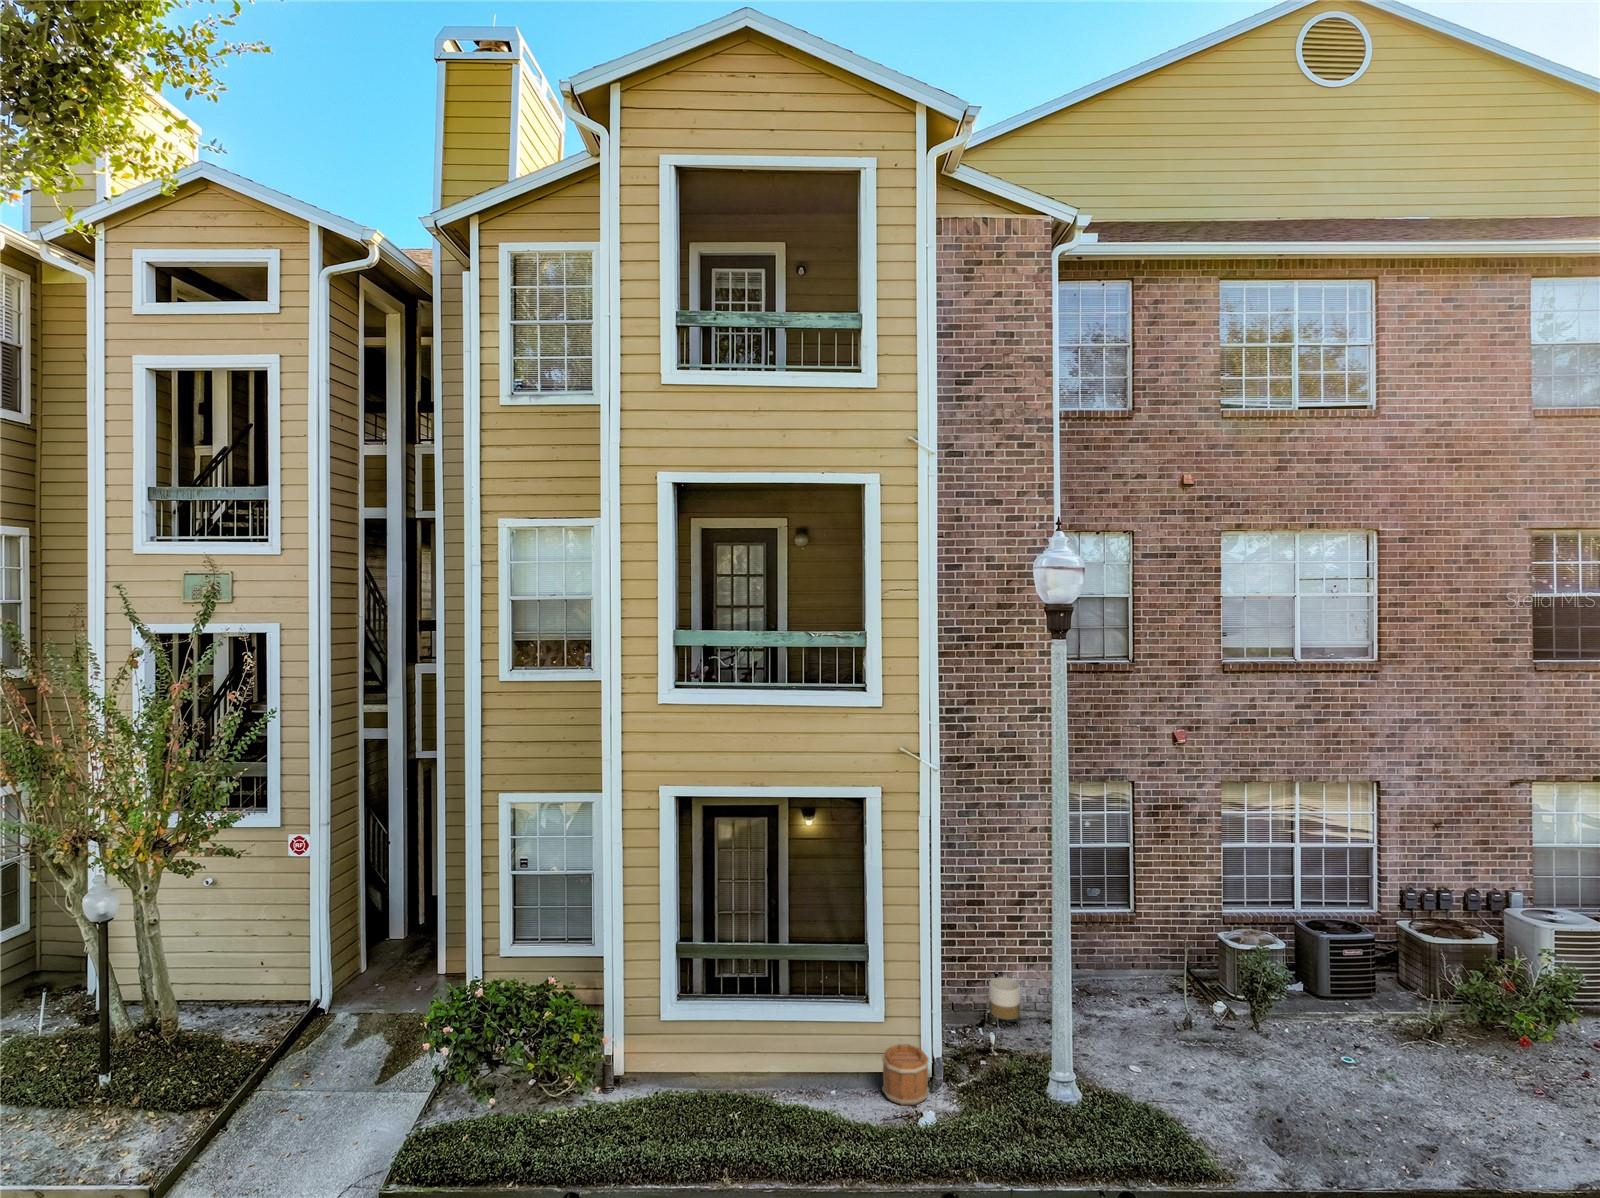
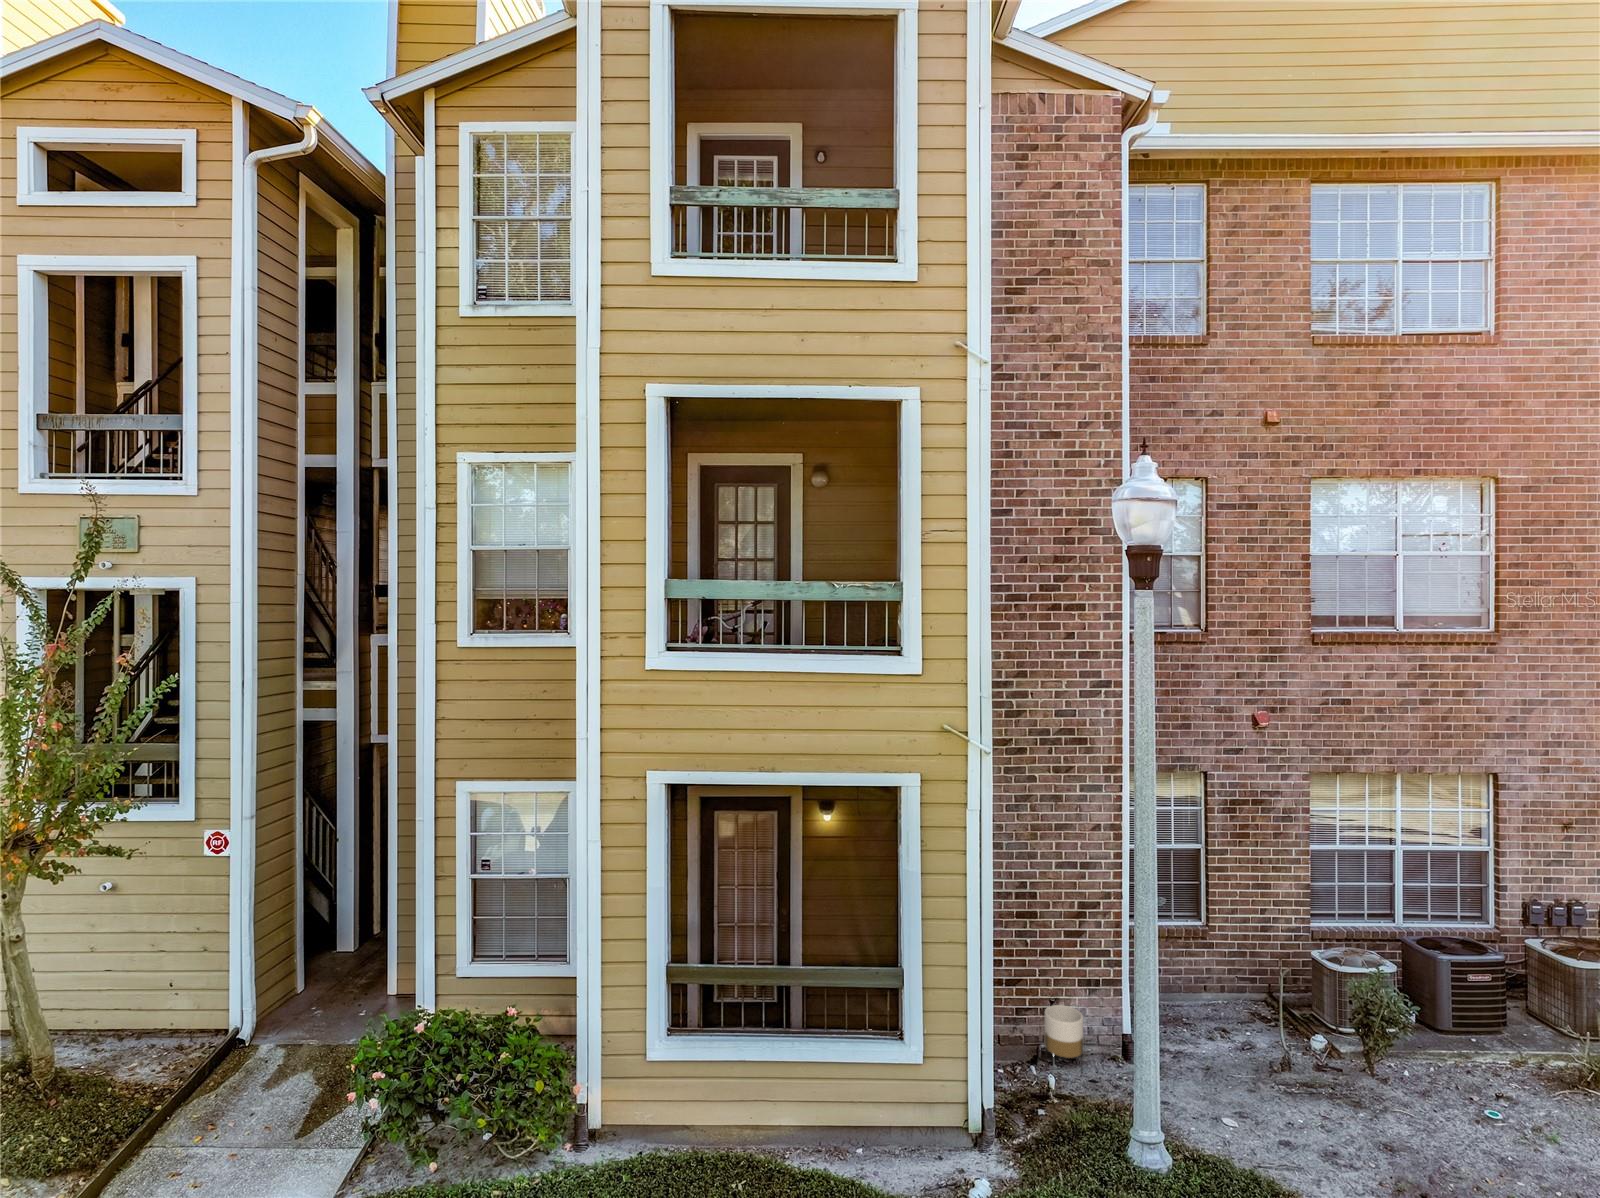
bucket: present [882,1044,929,1105] -> none [922,1094,982,1175]

